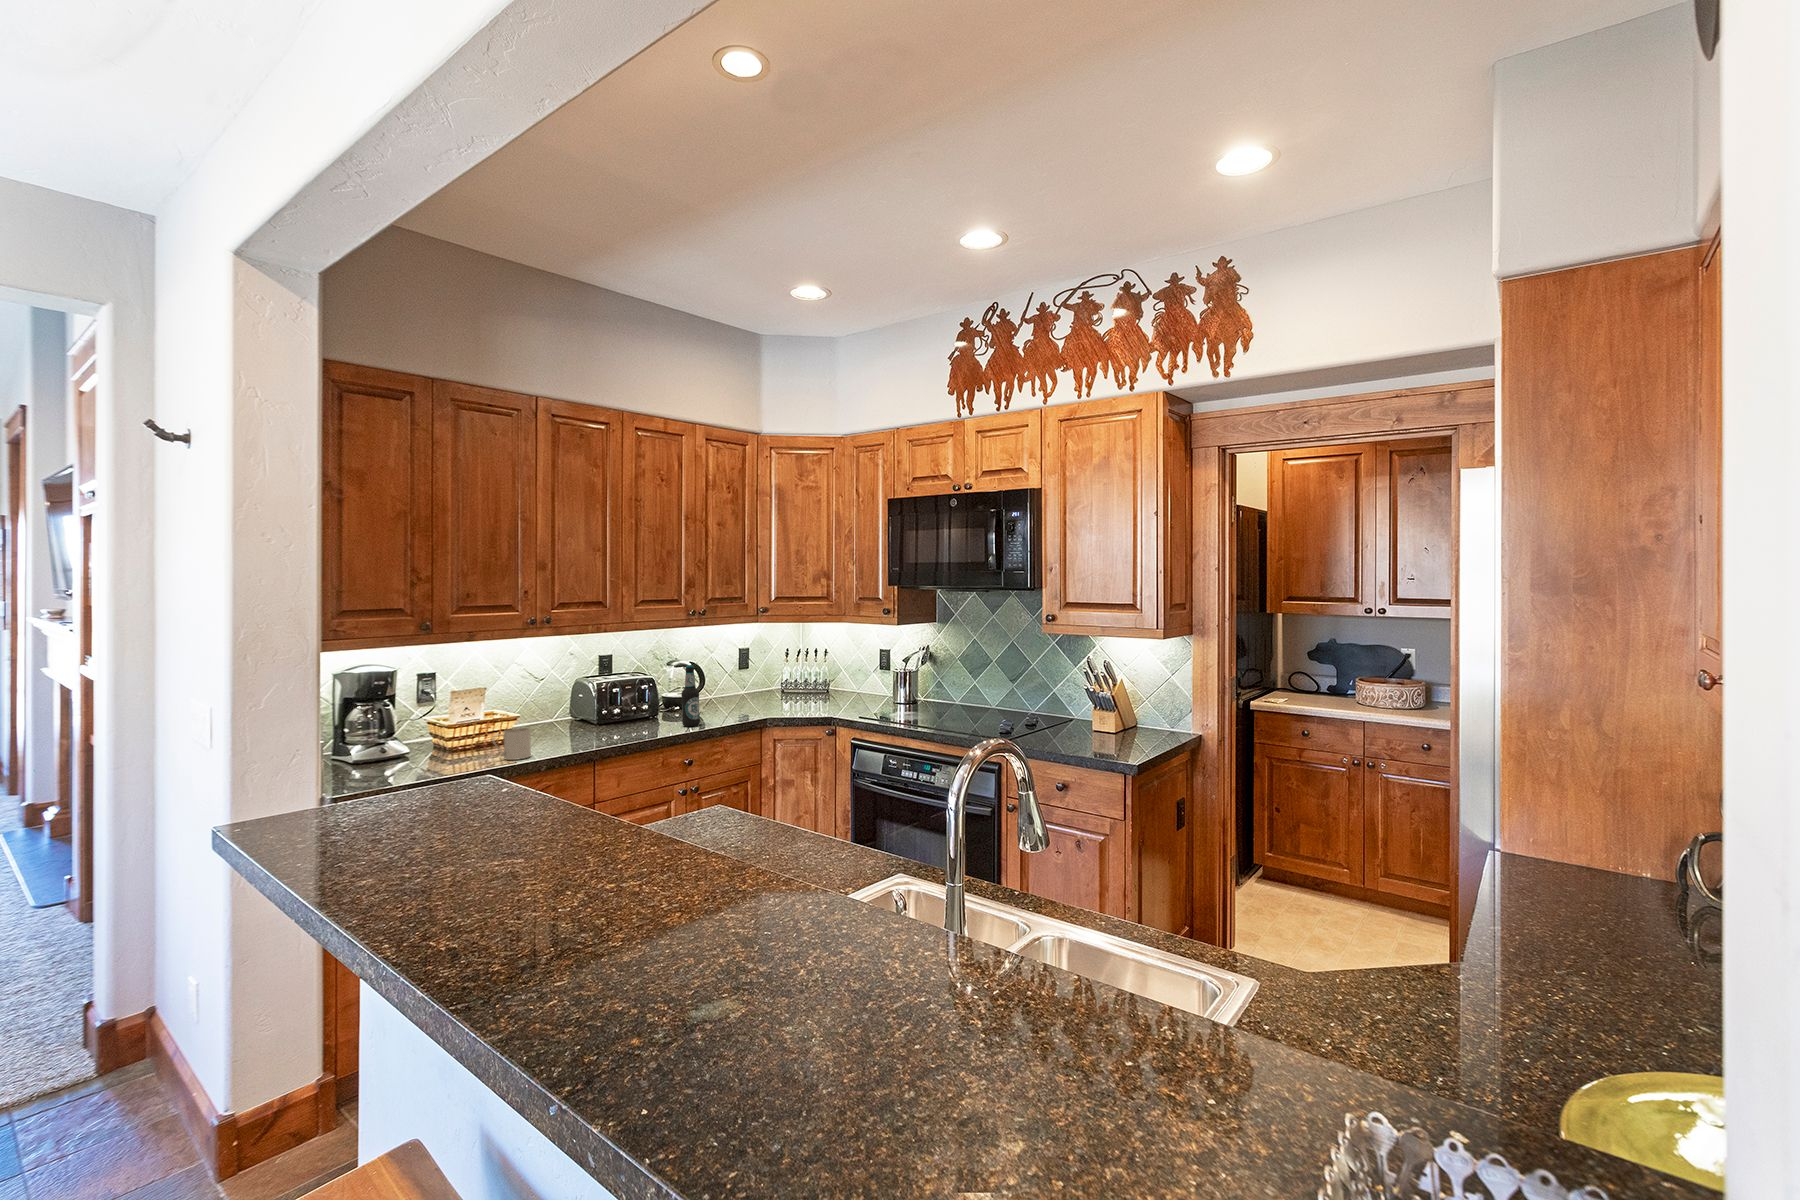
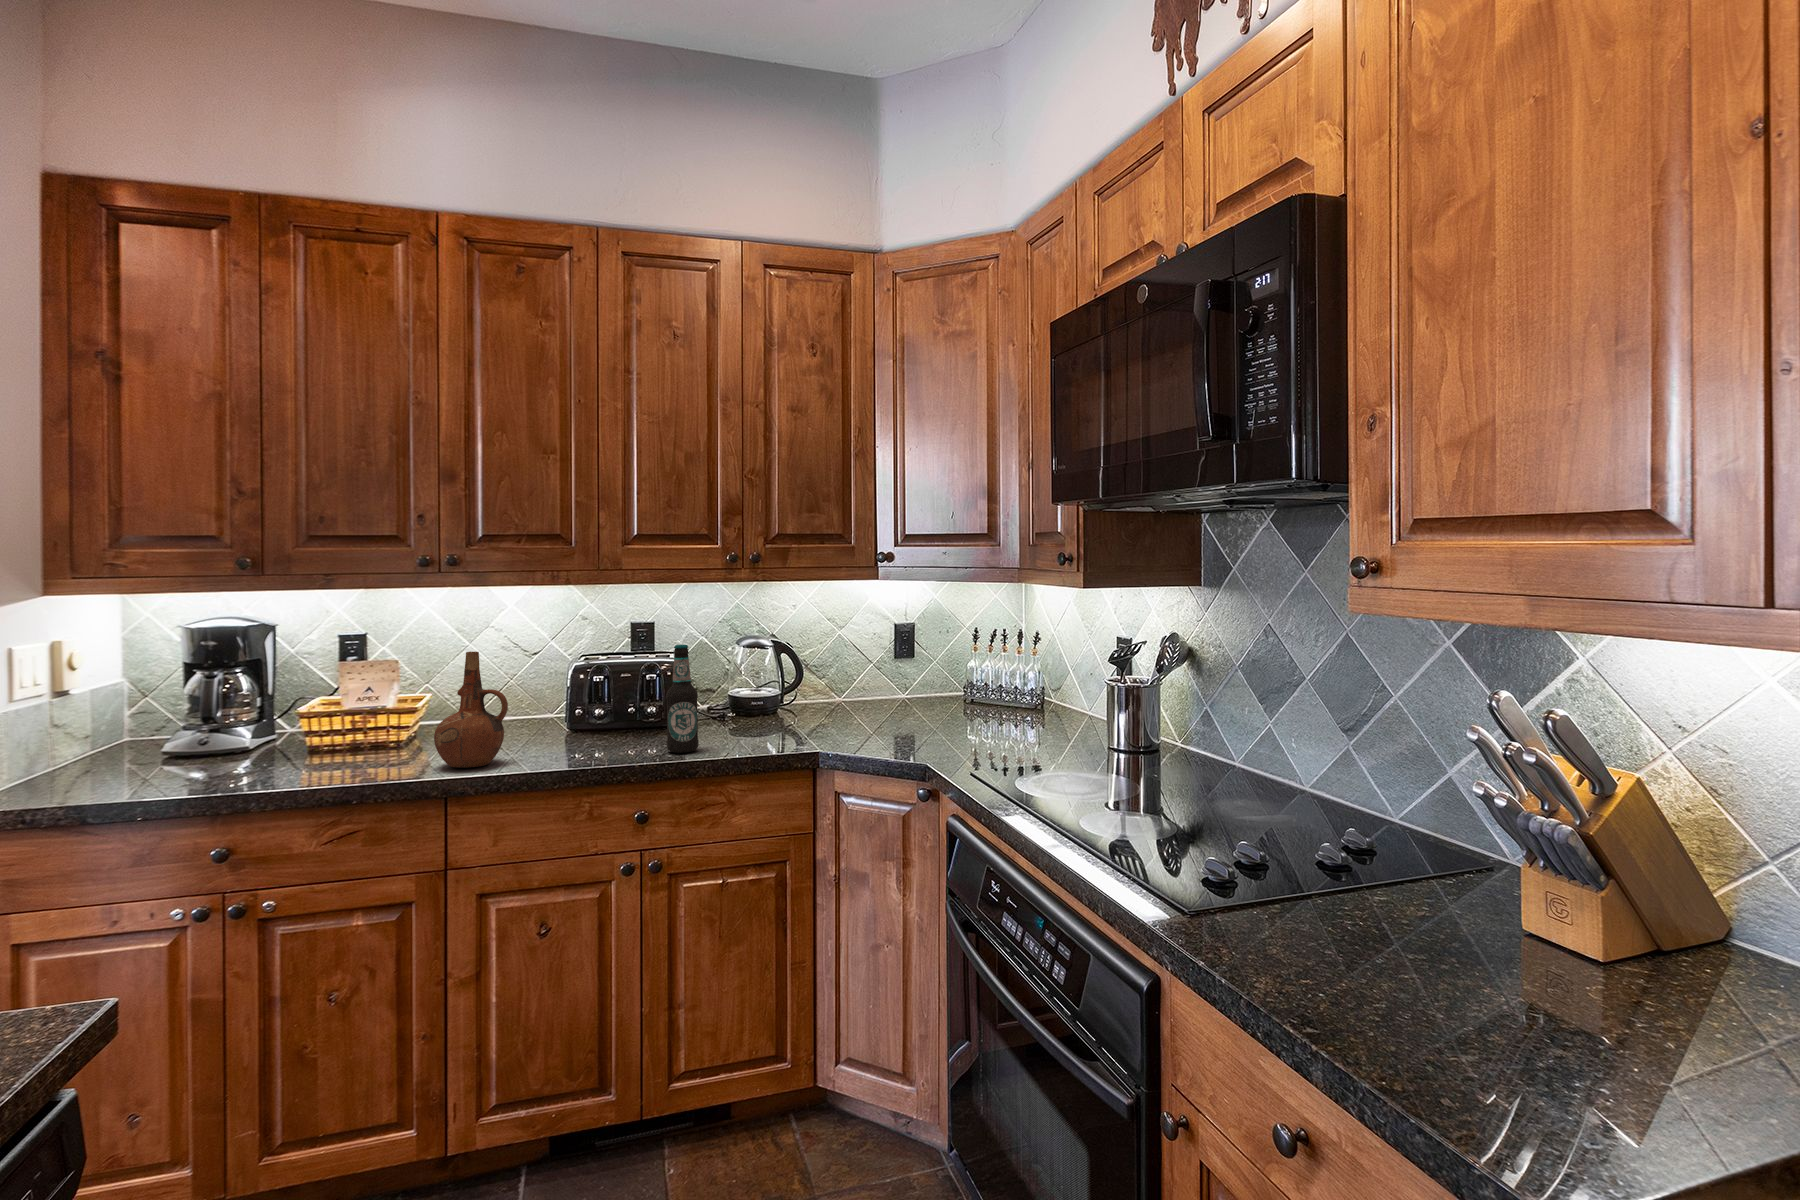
ceramic pitcher: none [568,676,608,745] -> present [434,651,508,768]
mug: present [492,728,531,760] -> none [281,729,349,782]

